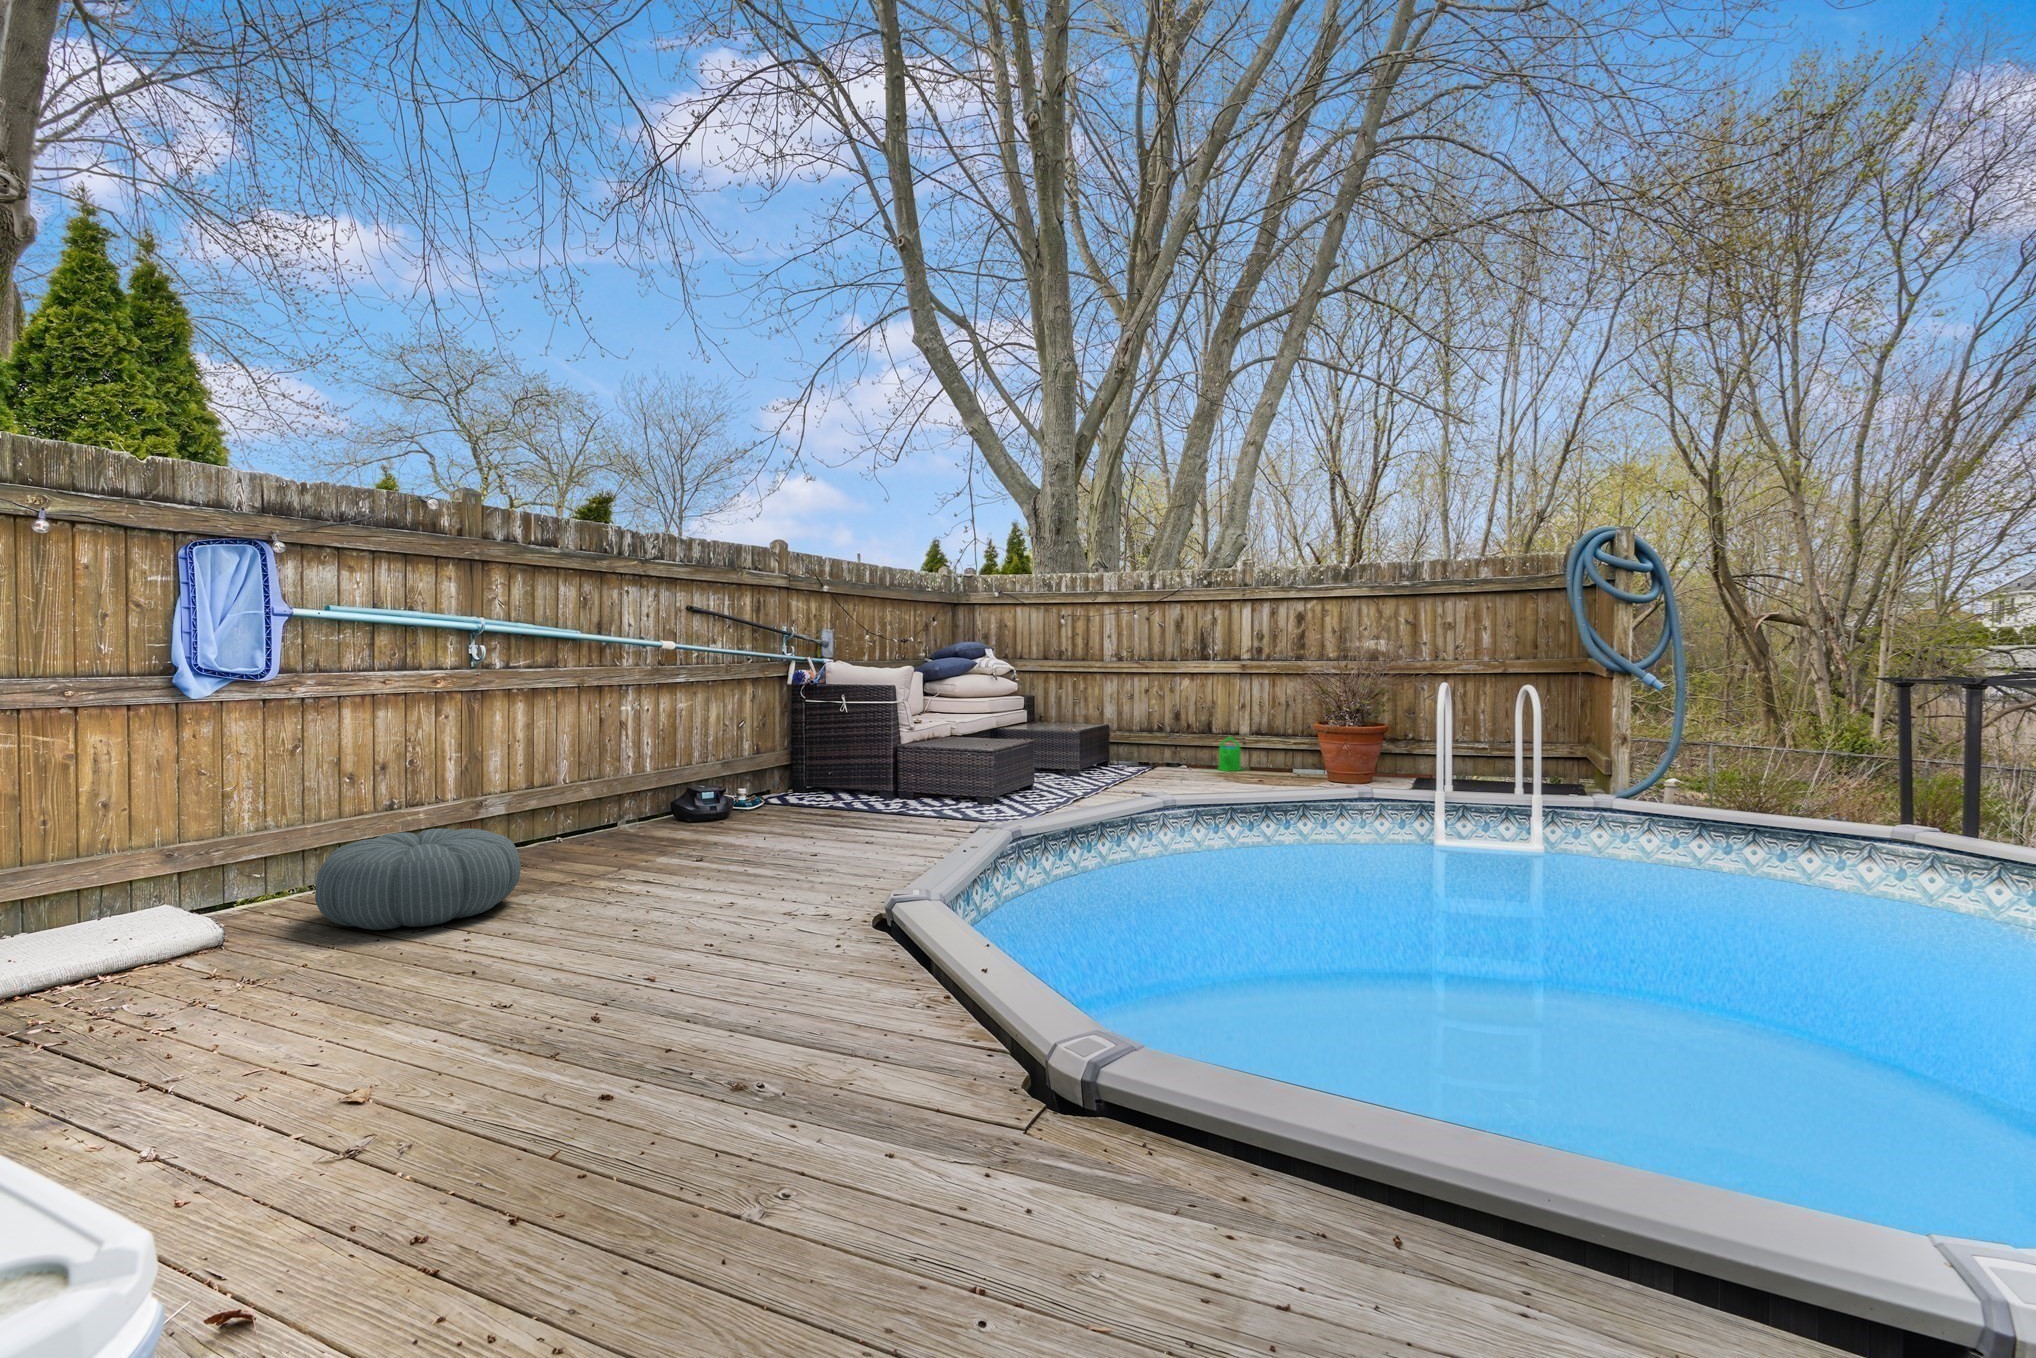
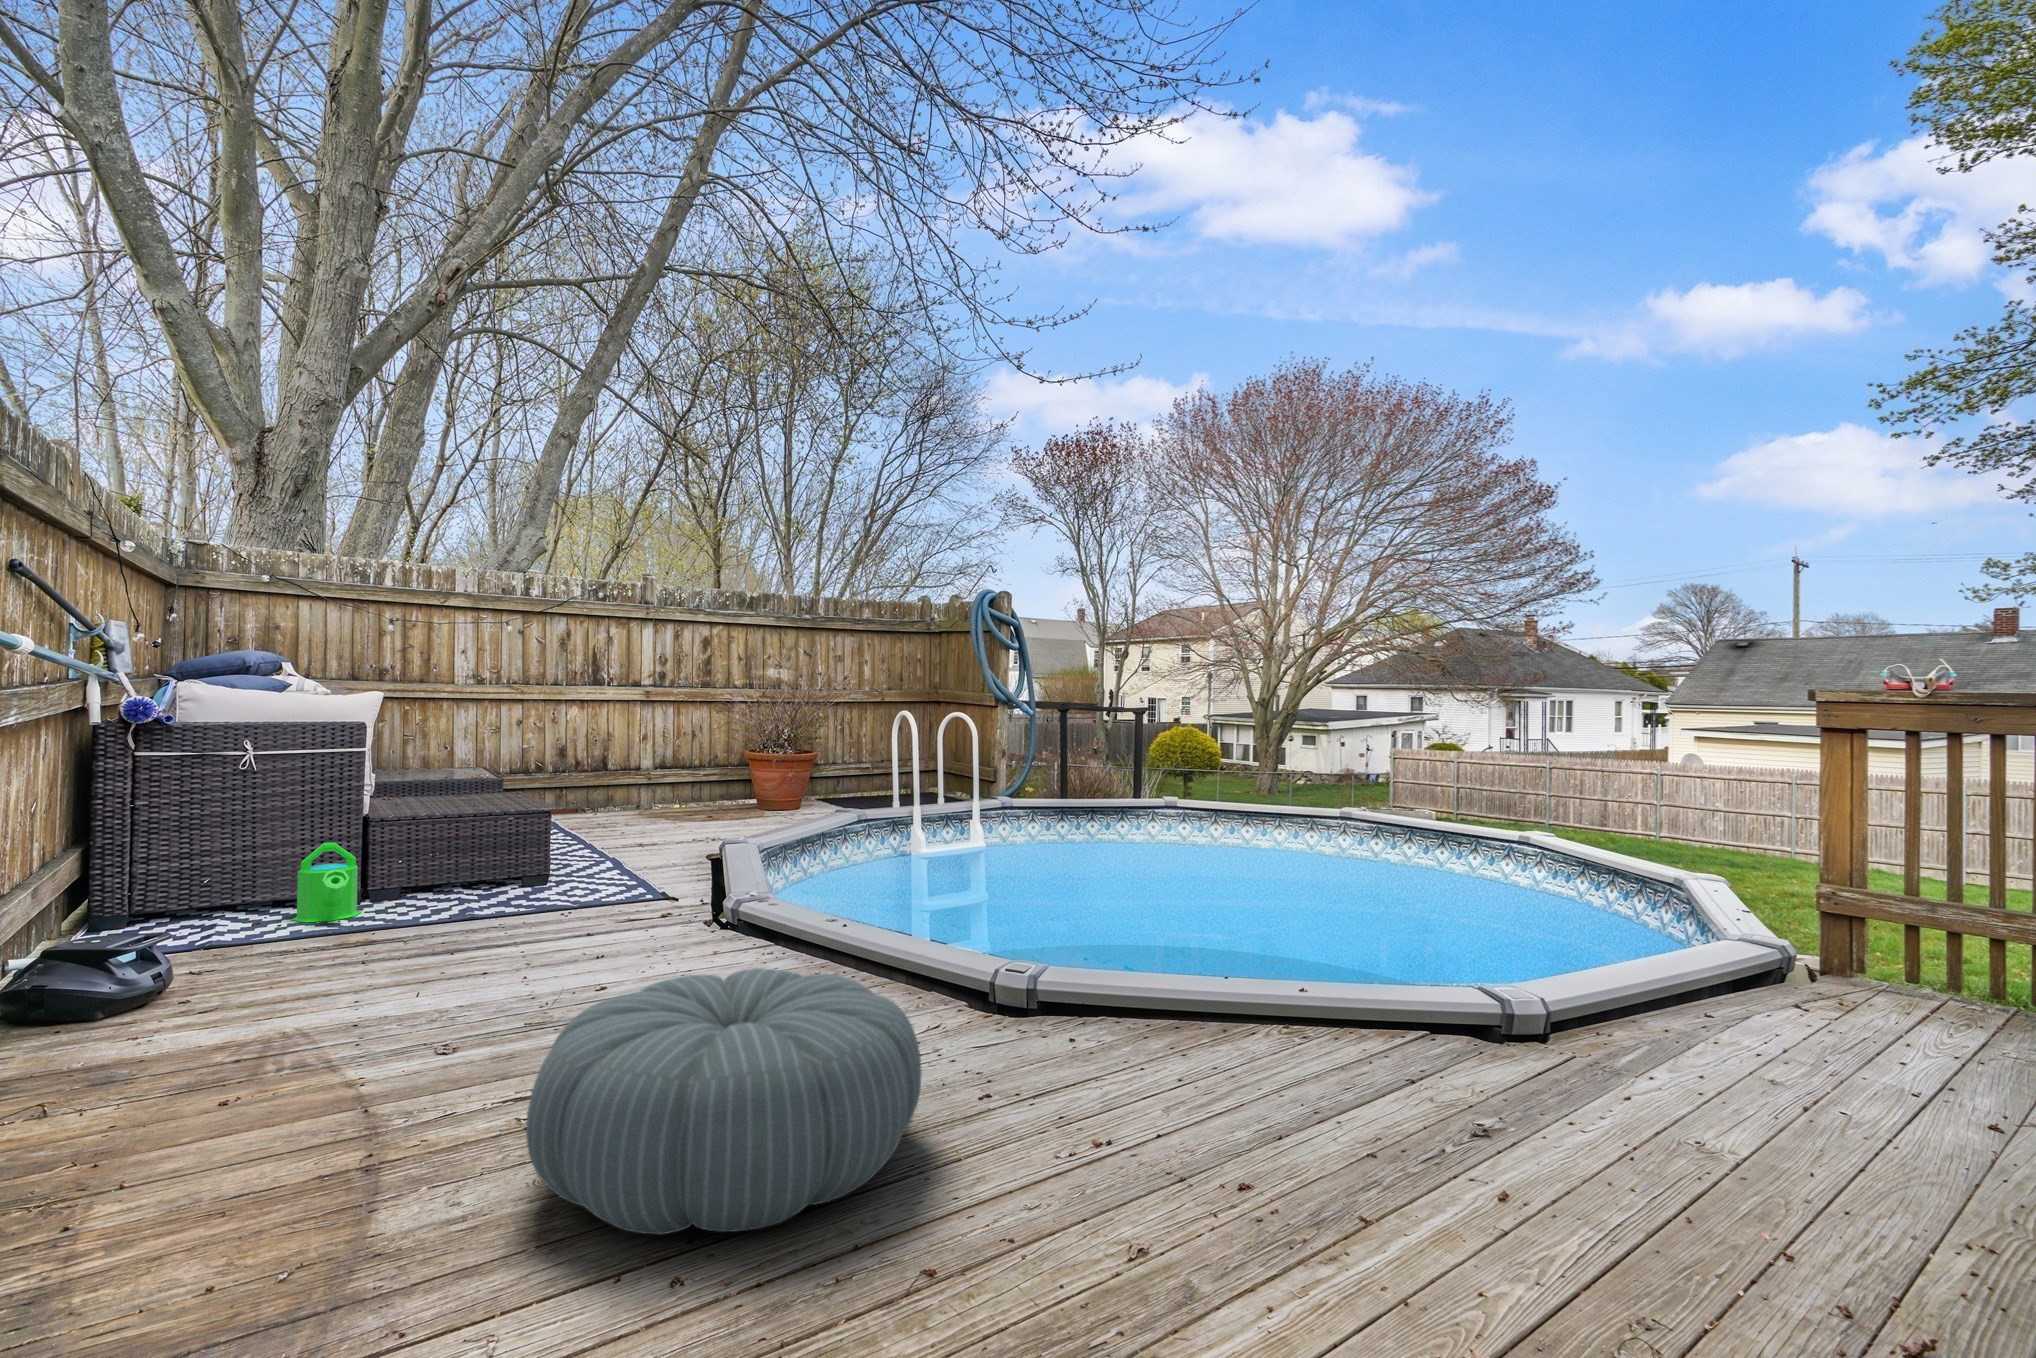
watering can: present [1218,737,1241,771] -> present [292,842,361,922]

